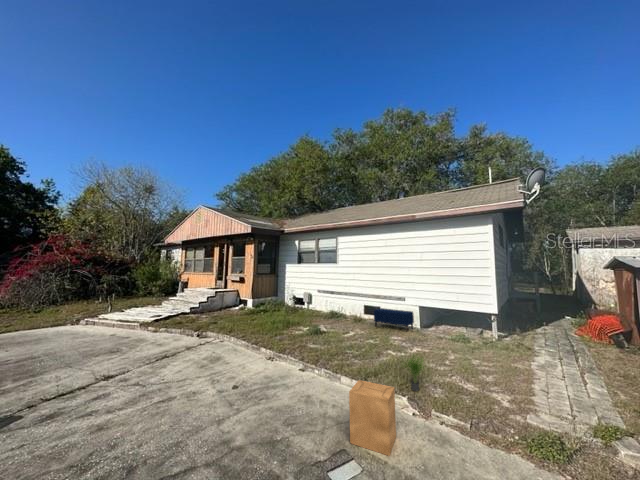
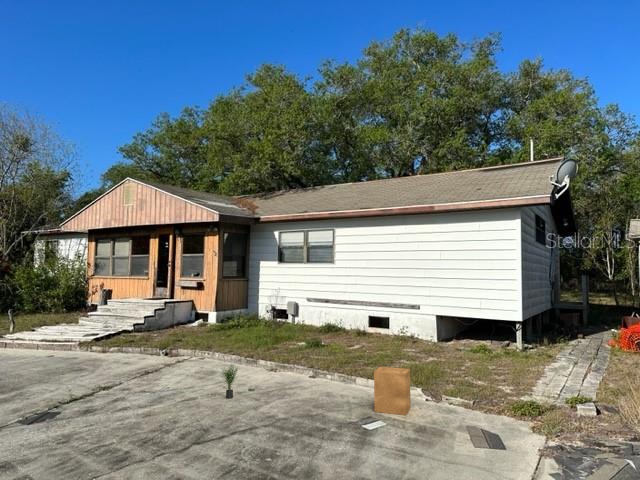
bench: present [374,308,414,331] -> none [382,319,430,345]
potted plant: present [408,357,424,391] -> present [222,365,237,398]

